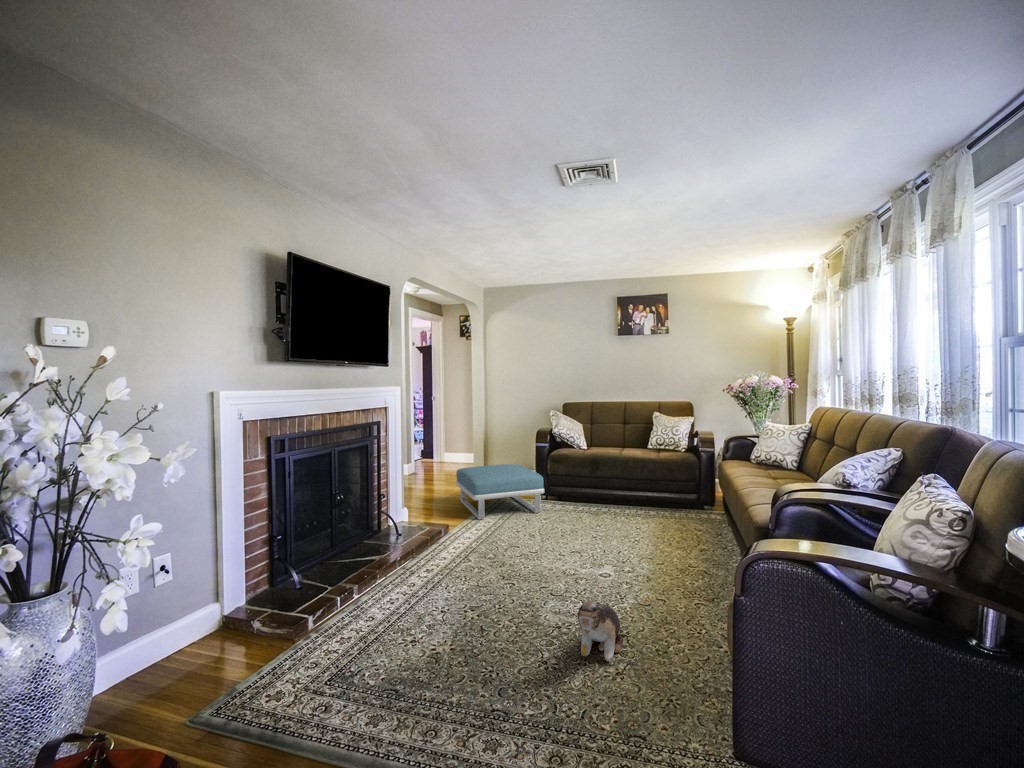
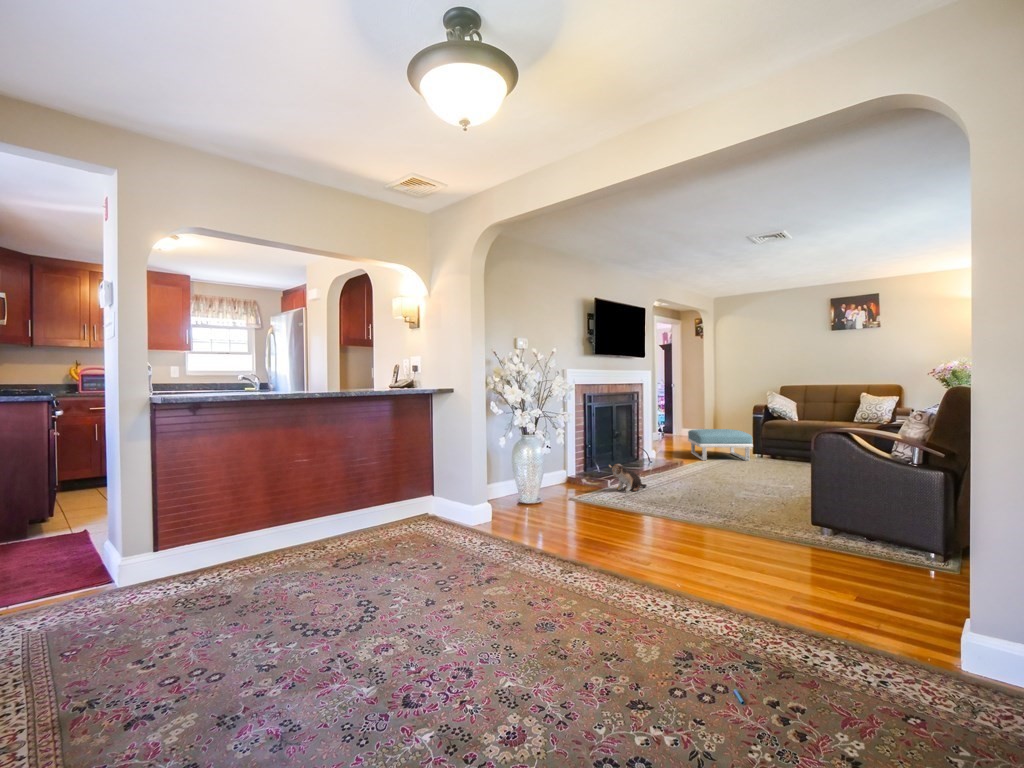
plush toy: present [572,600,623,661] -> present [609,464,647,491]

